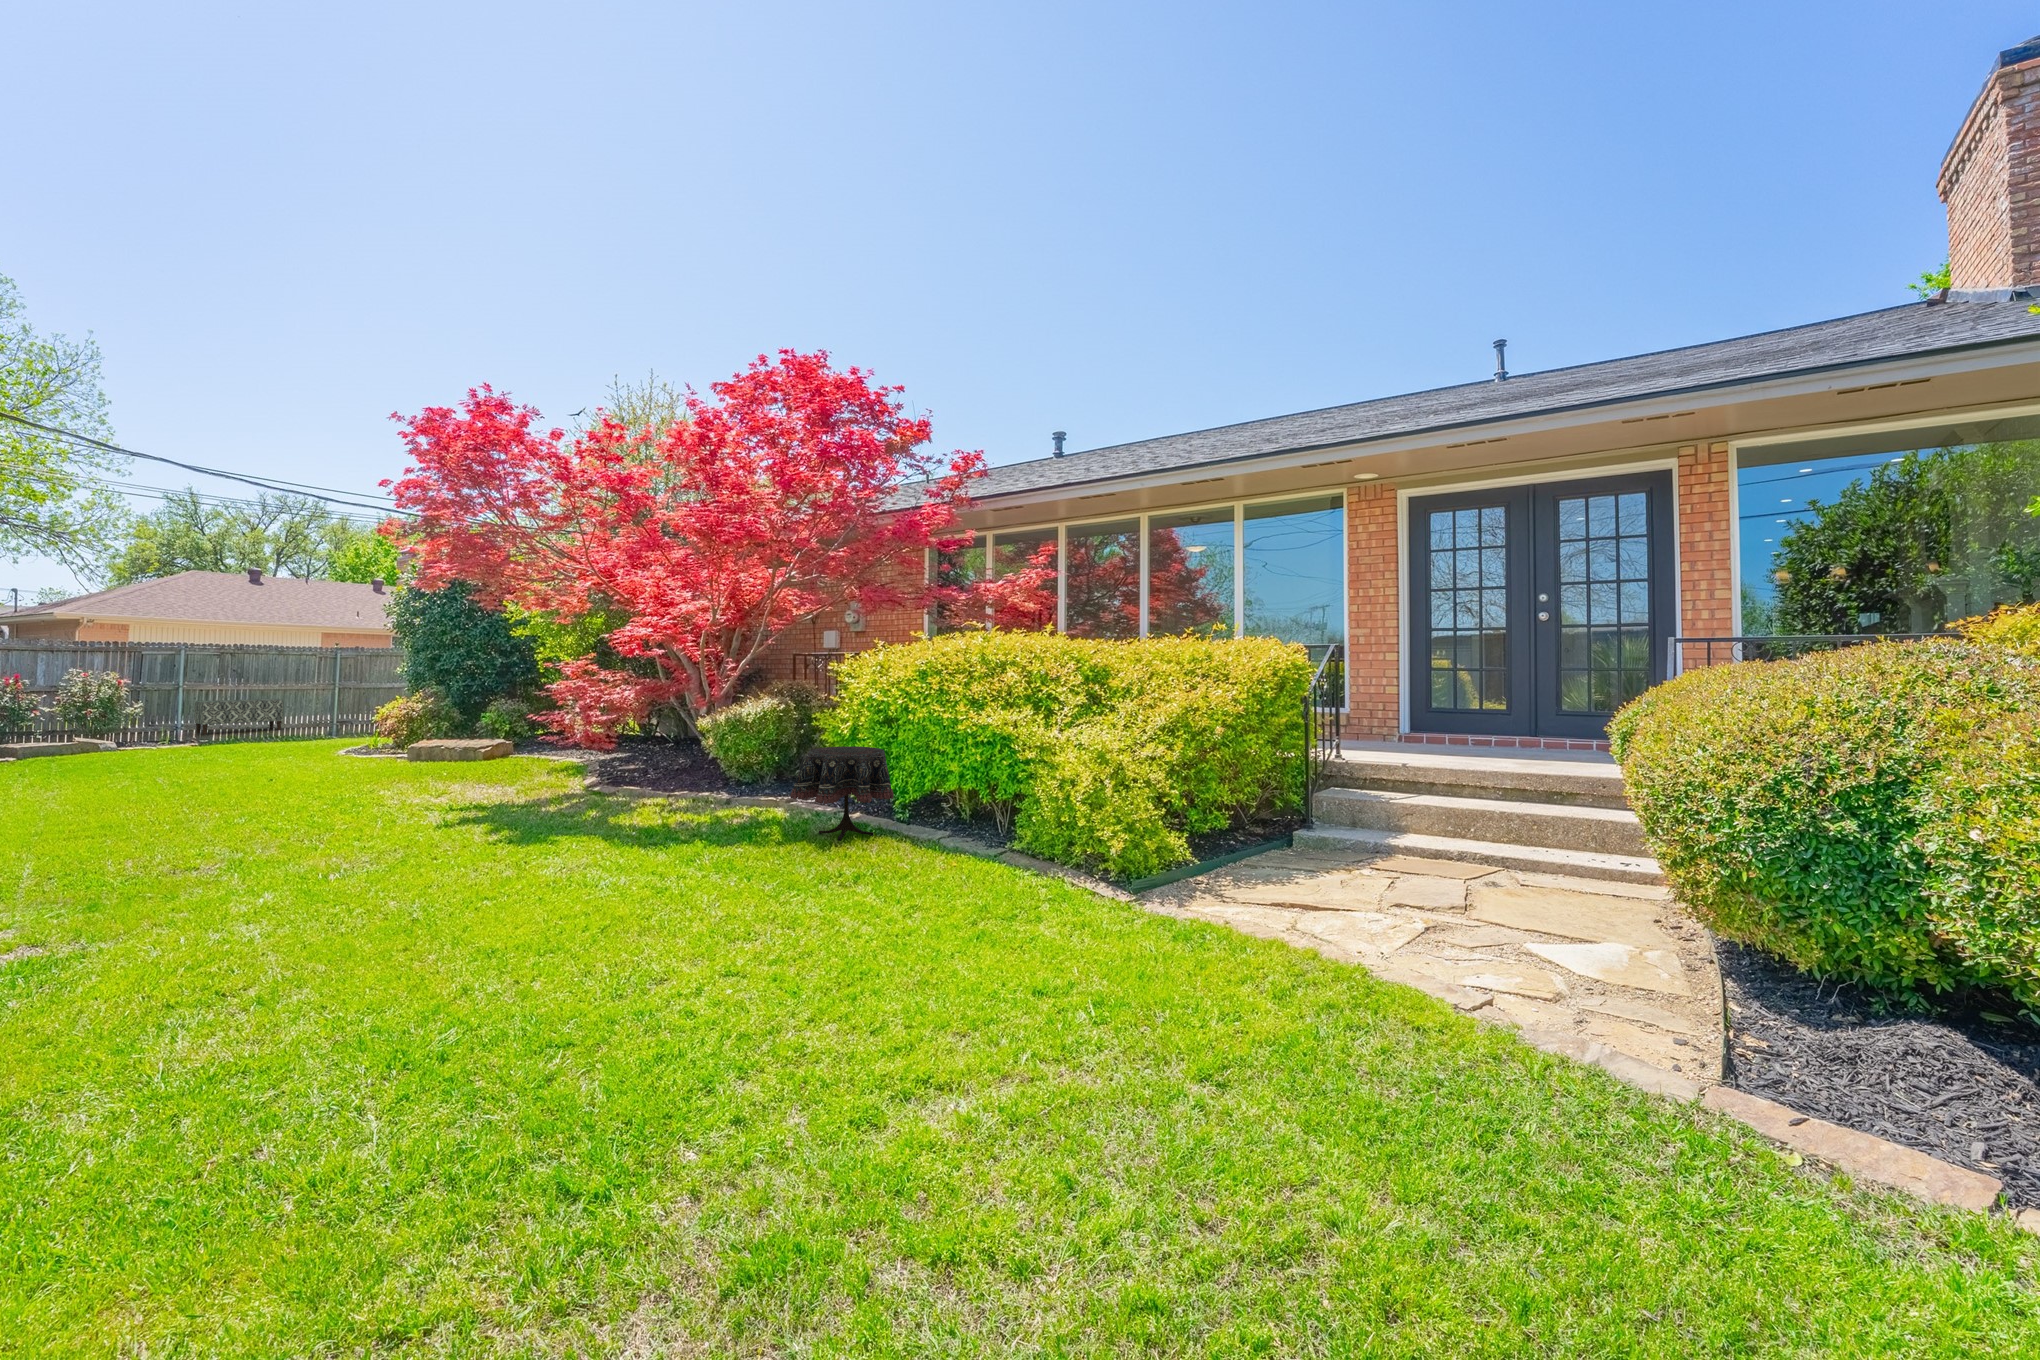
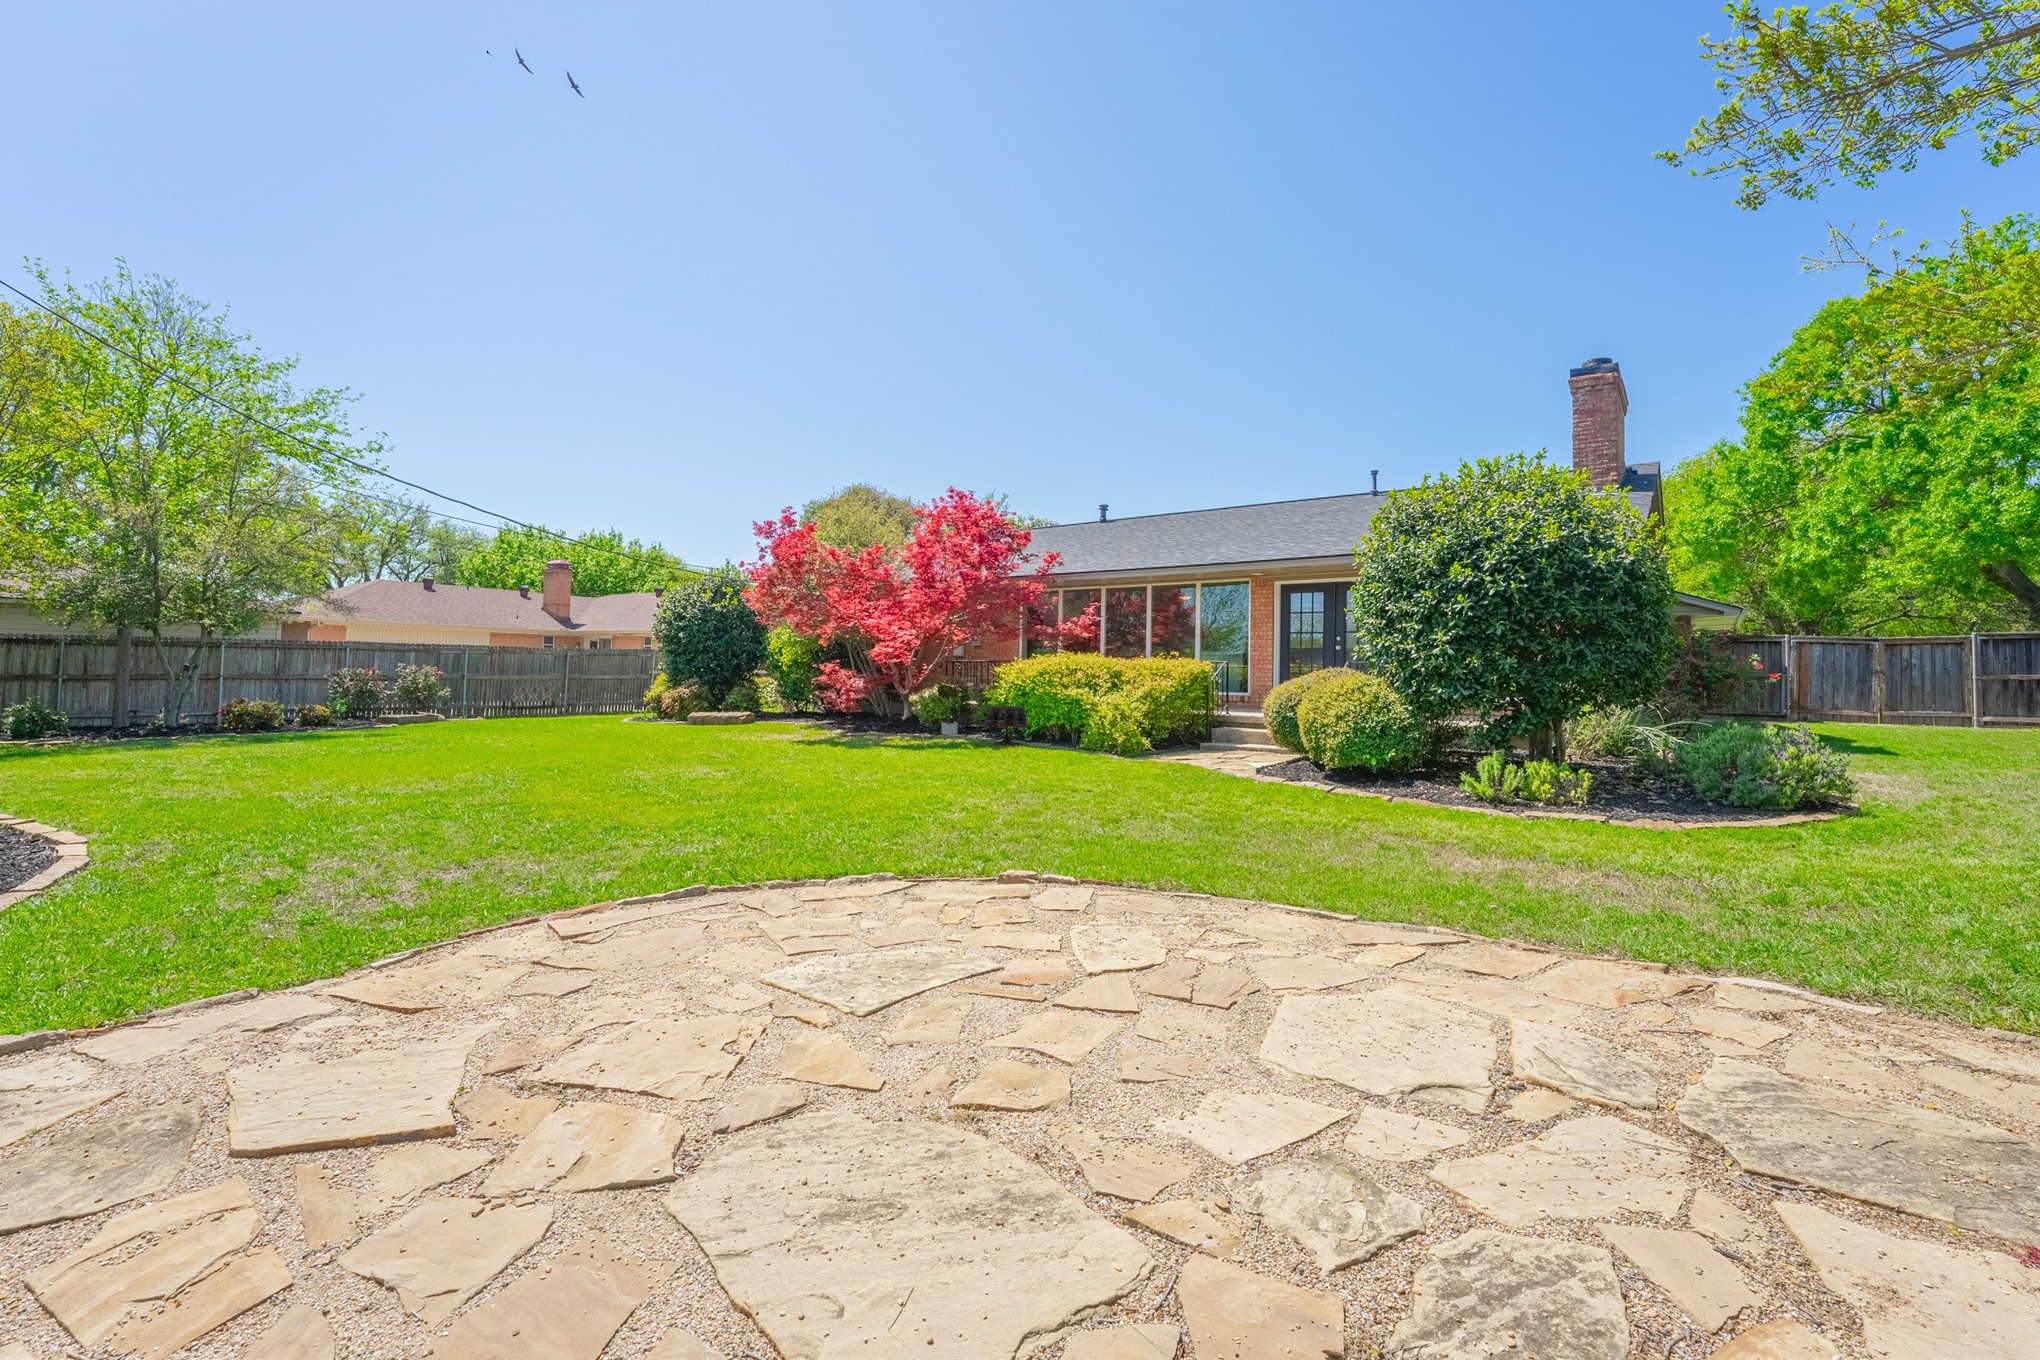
potted tree: none [735,696,779,798] -> present [937,684,959,735]

